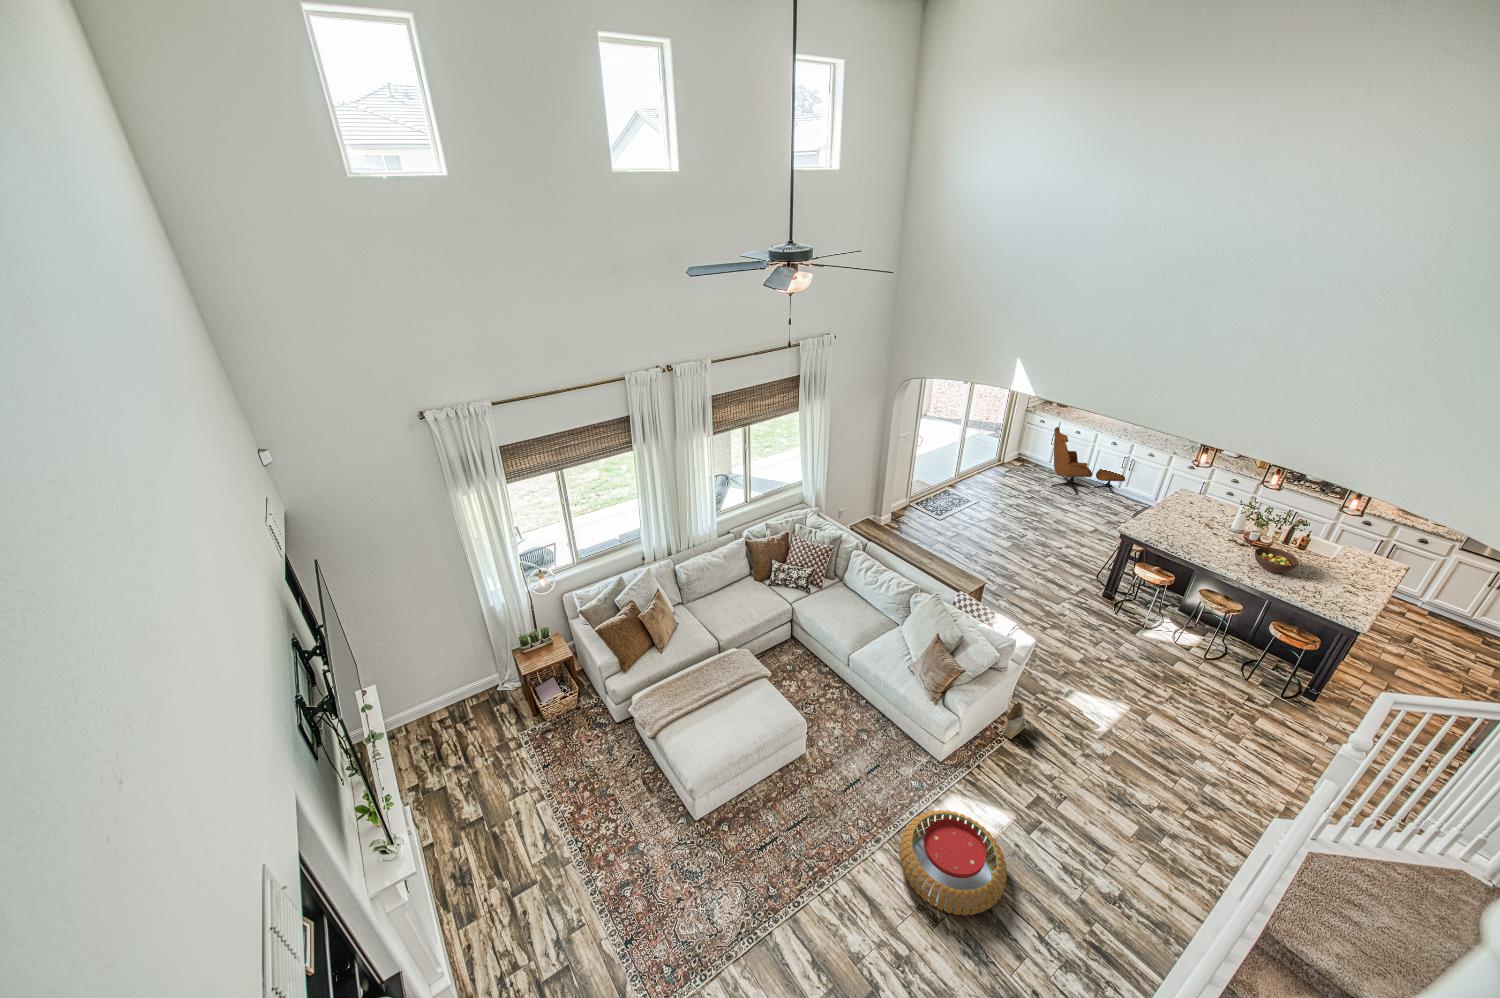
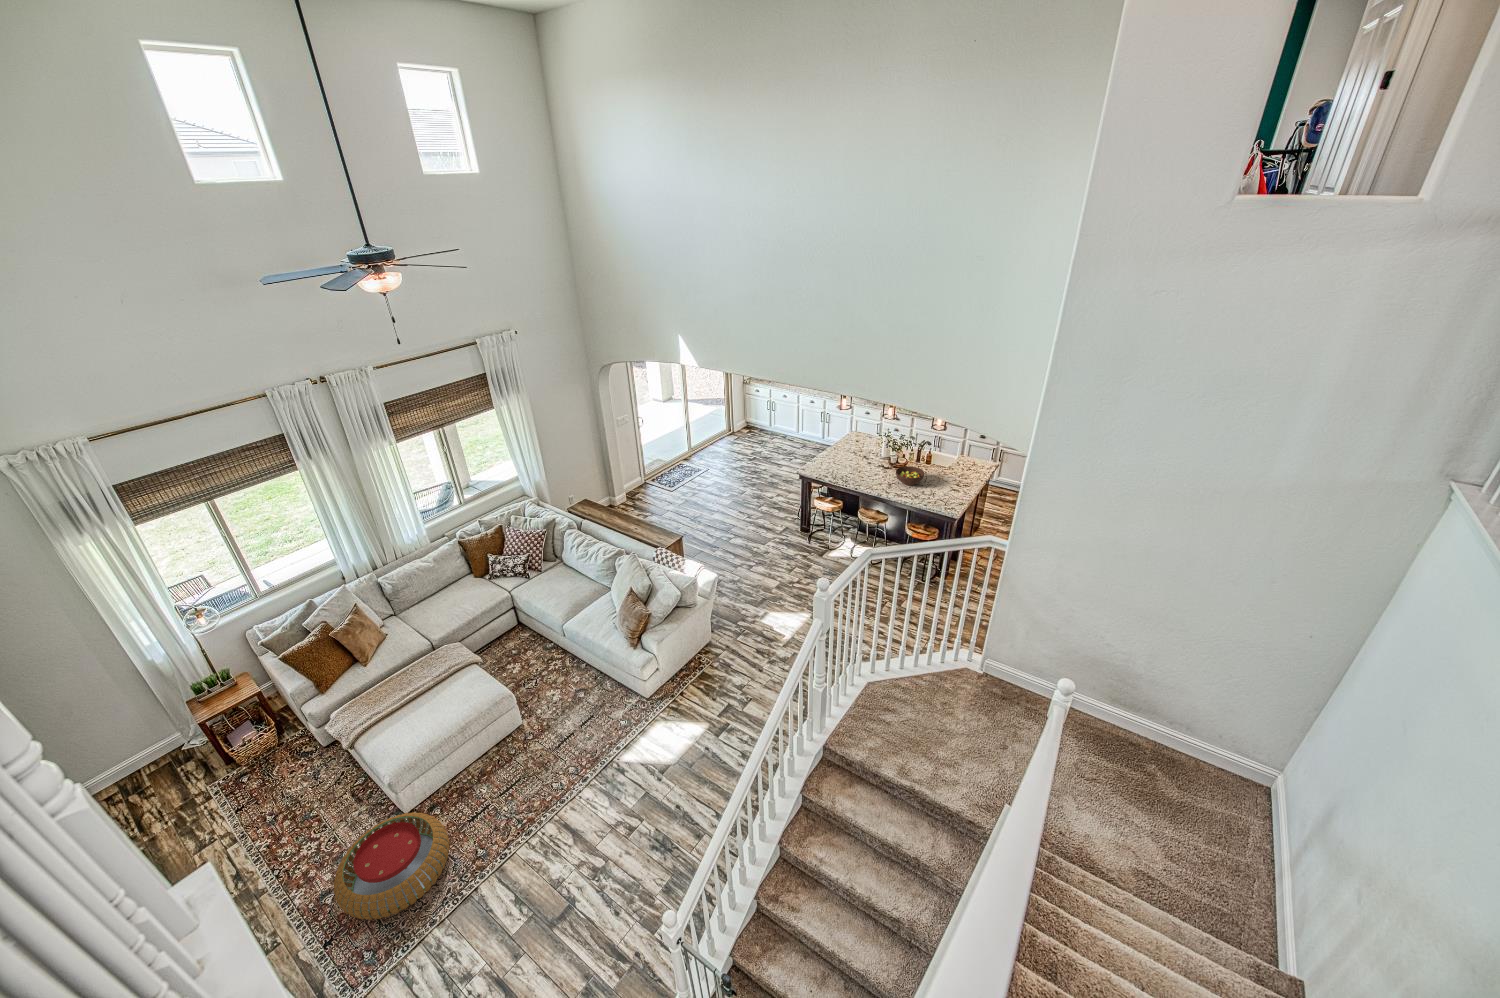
lounge chair: present [1051,427,1125,495] -> none [761,395,826,451]
woven basket: present [1002,698,1025,739] -> none [703,626,724,664]
pouf: present [899,810,1007,916] -> present [334,812,449,920]

